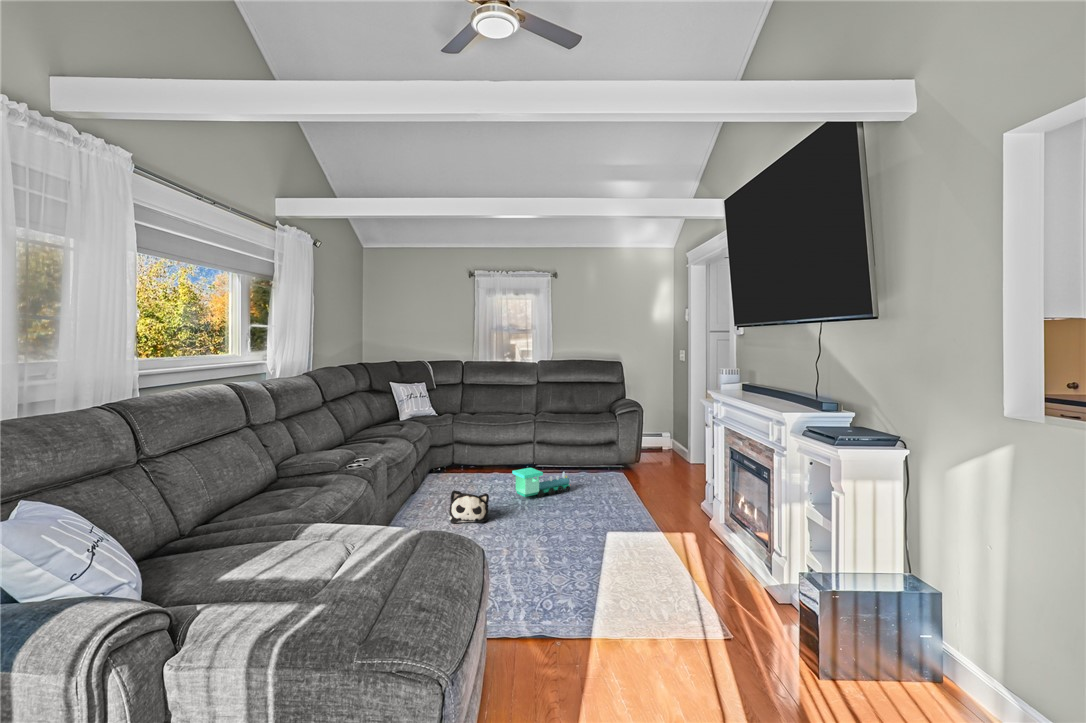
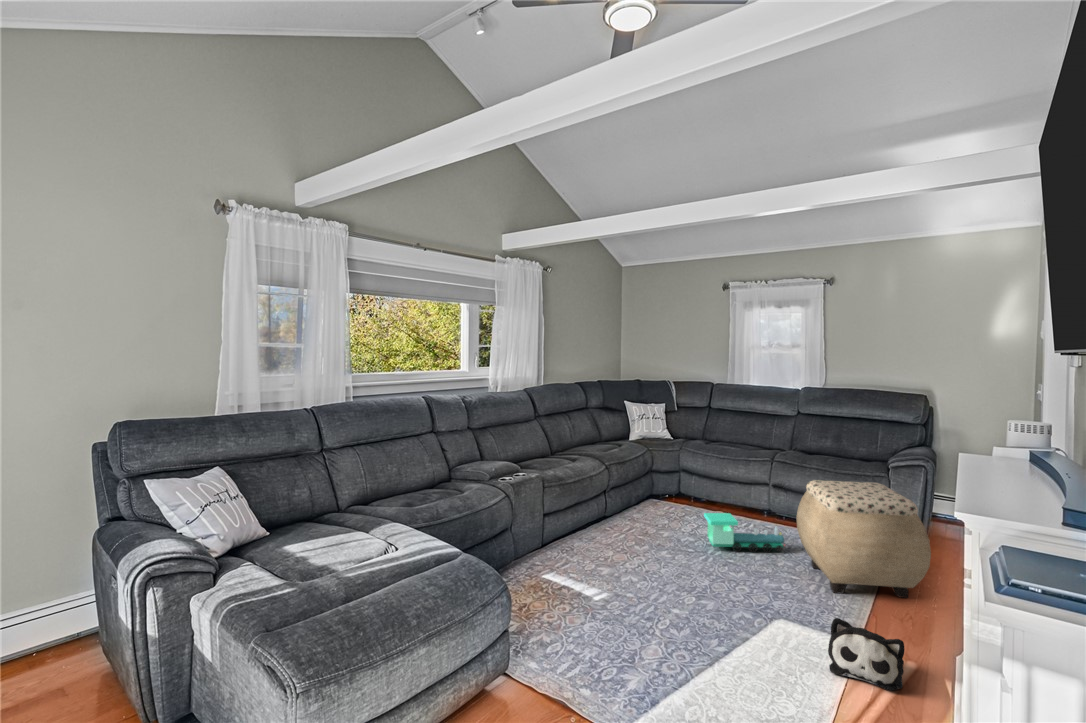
ottoman: none [583,427,675,509] -> present [797,480,931,598]
plush toy: present [449,490,489,523] -> present [828,618,905,691]

